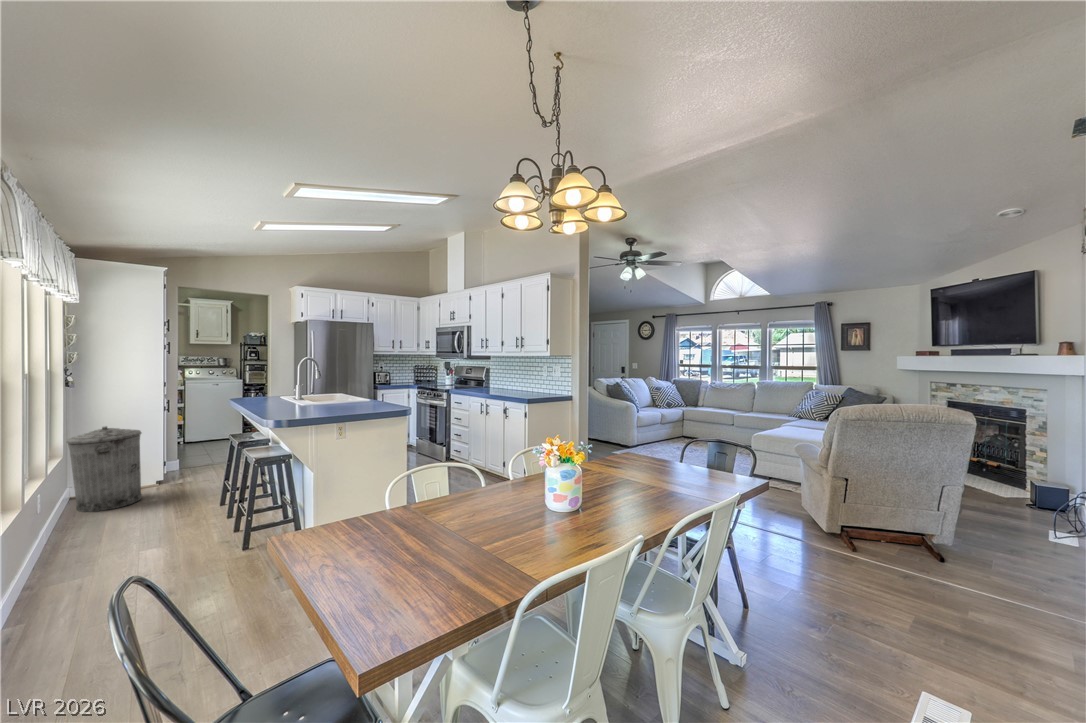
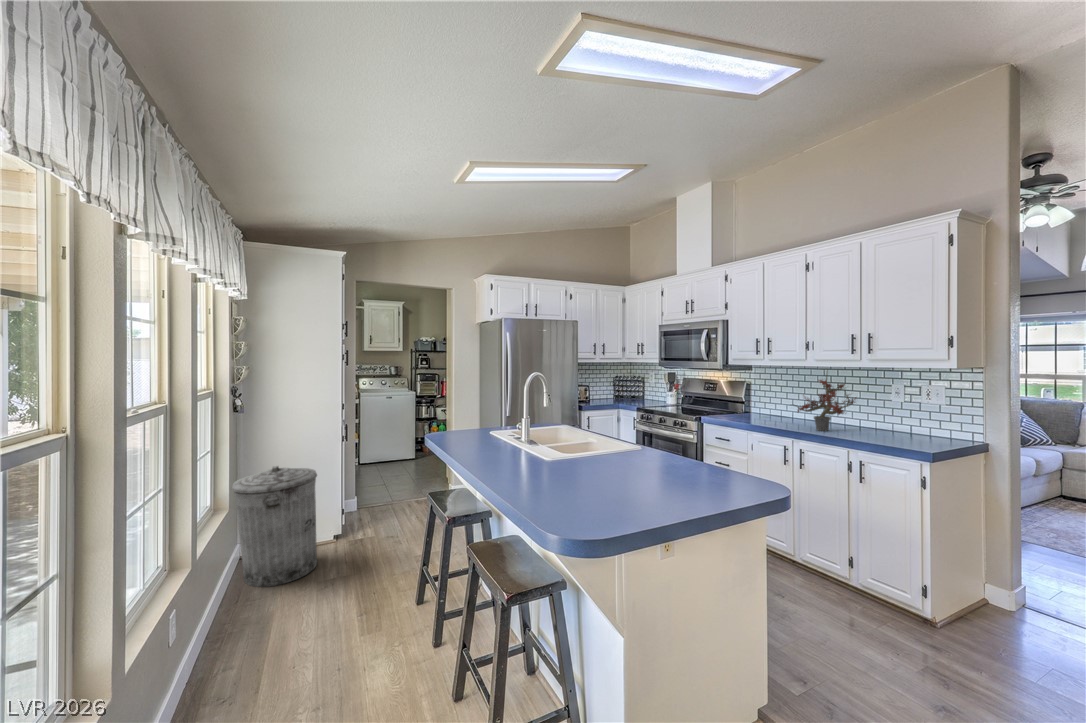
potted plant: none [486,357,518,394] -> present [798,375,856,431]

